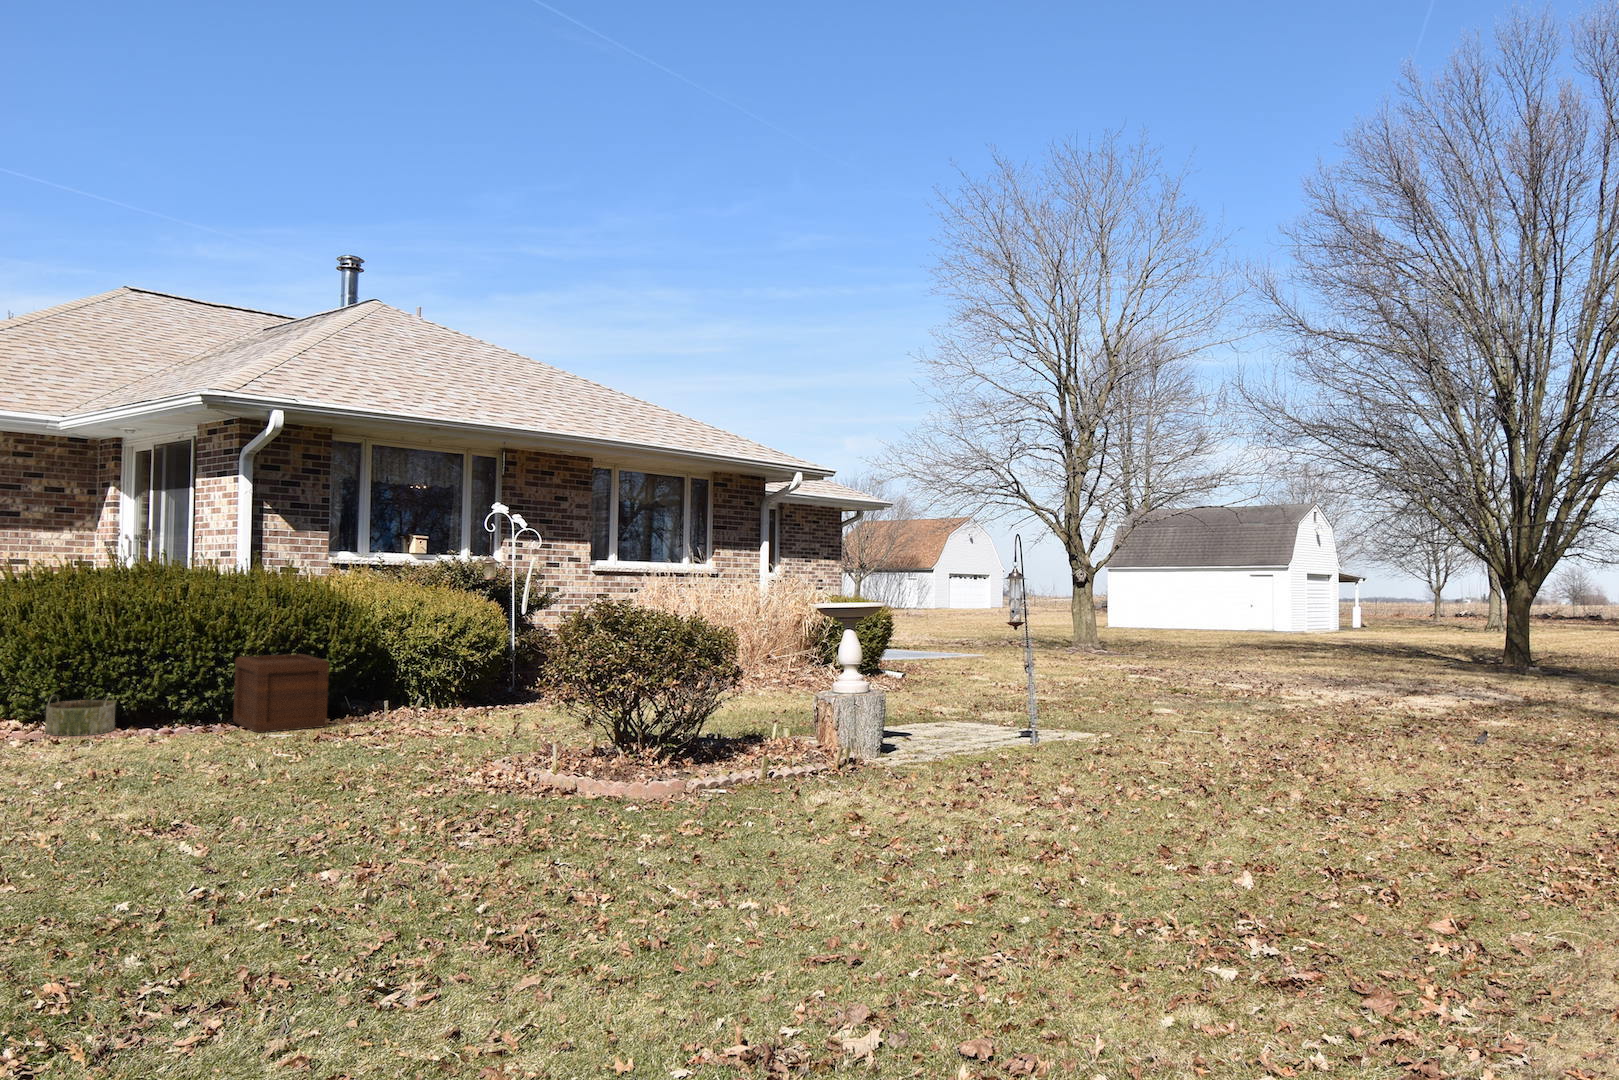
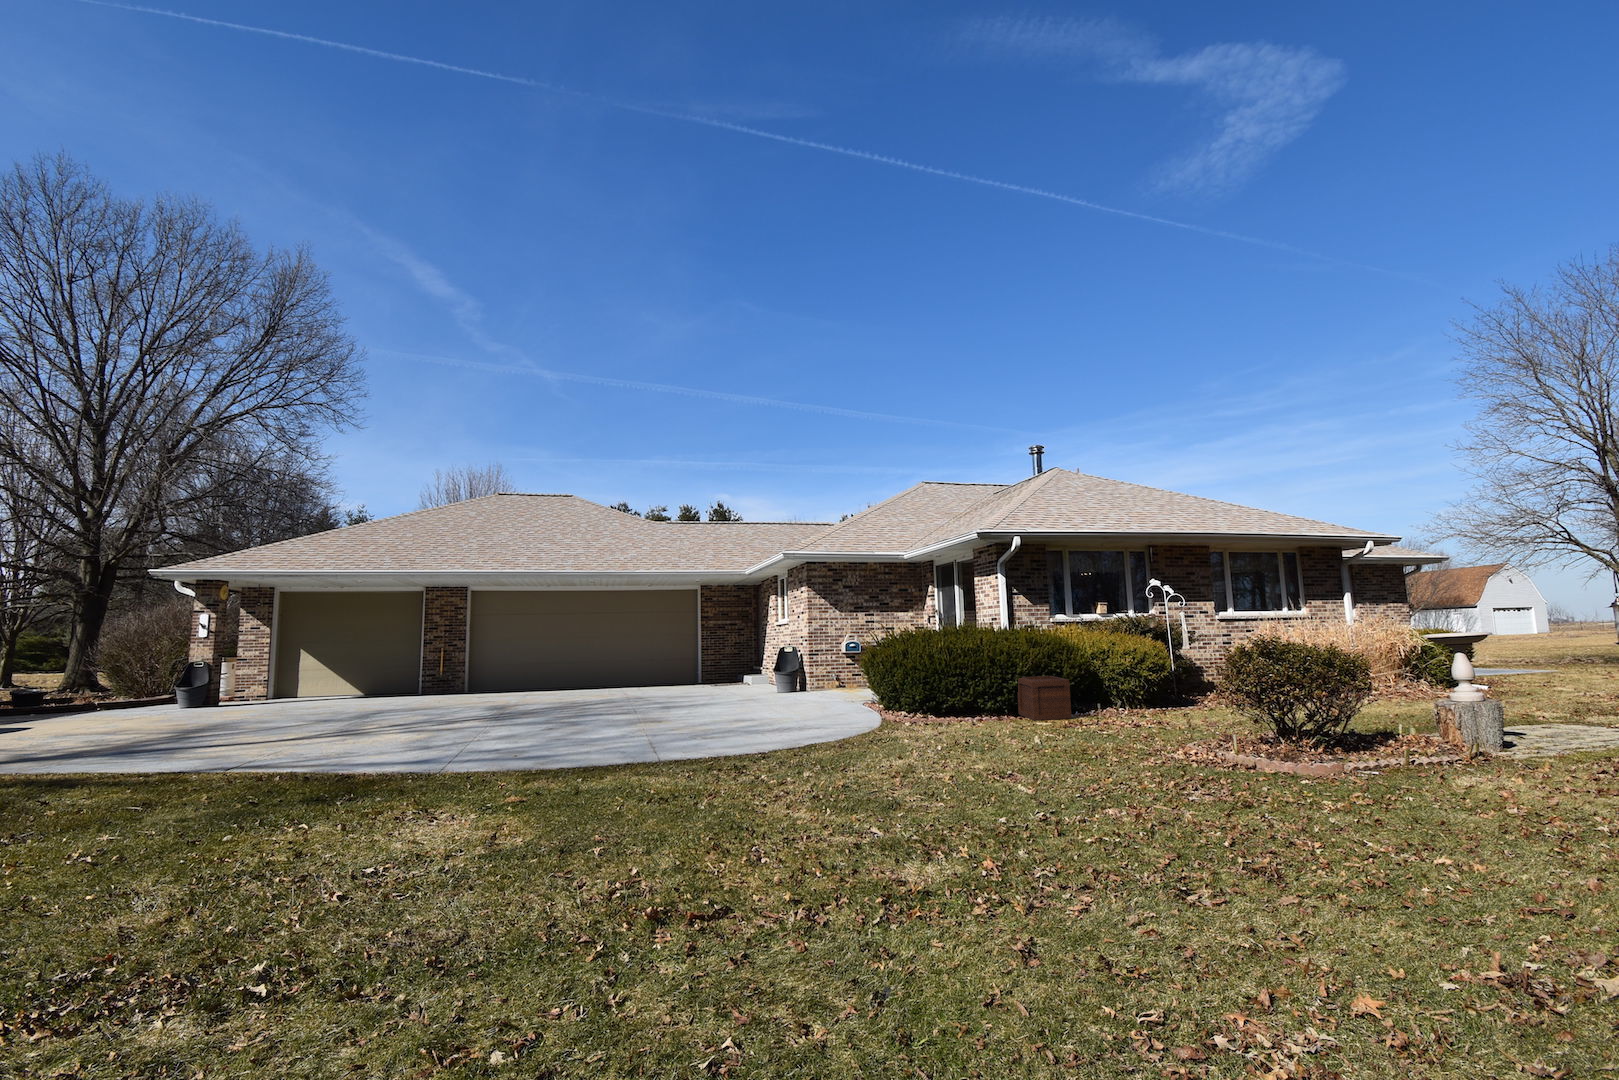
basket: present [45,698,115,736] -> none [930,697,962,719]

